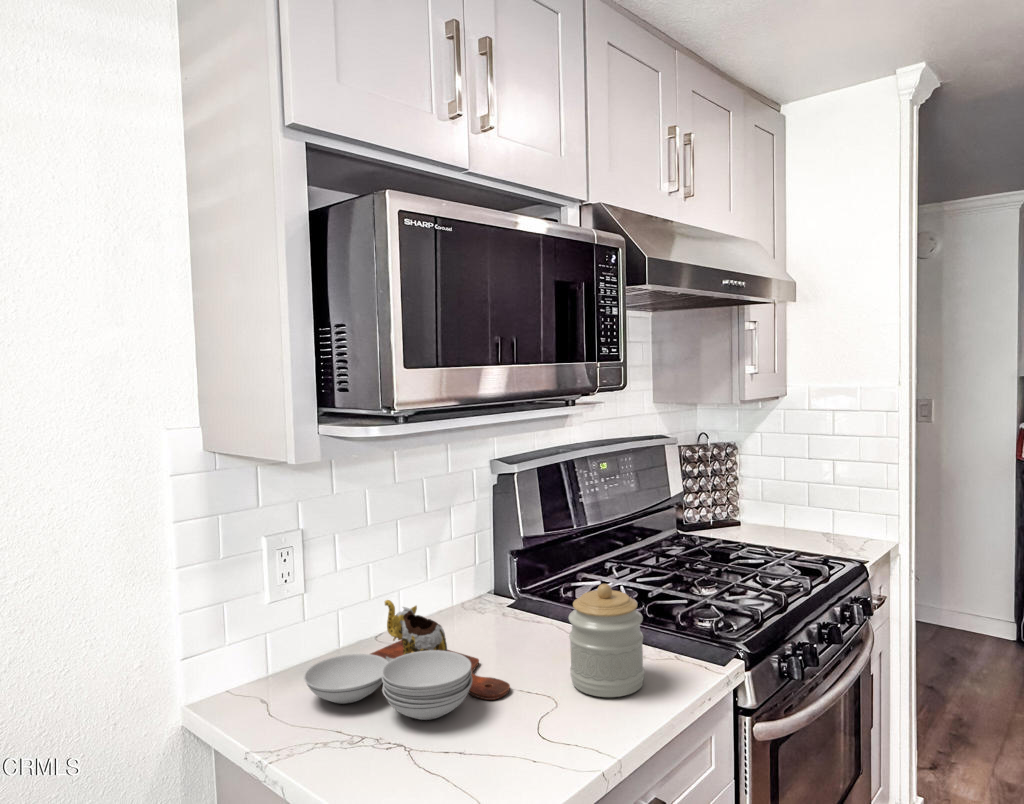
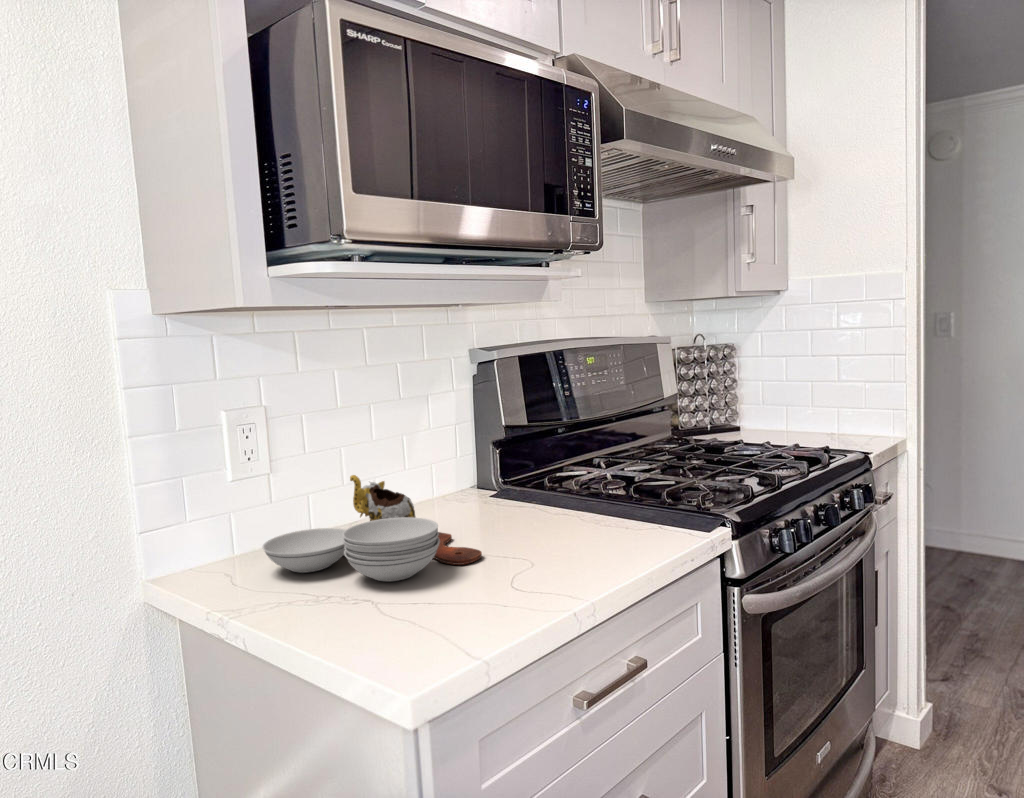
jar: present [569,584,644,697] -> none [543,443,624,558]

